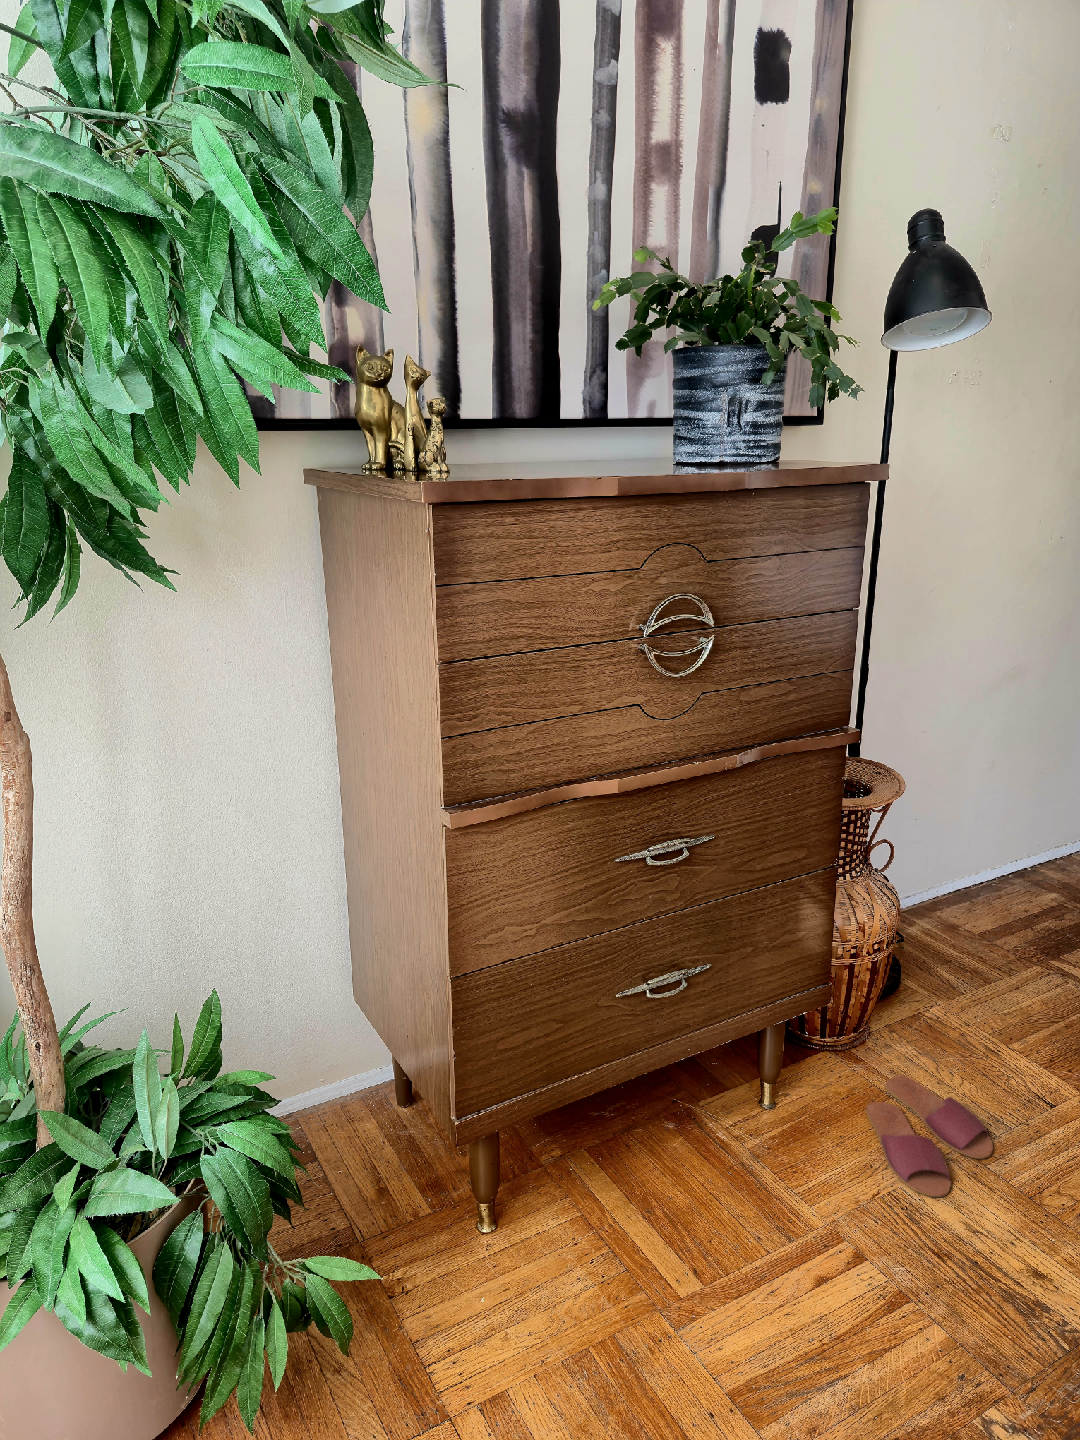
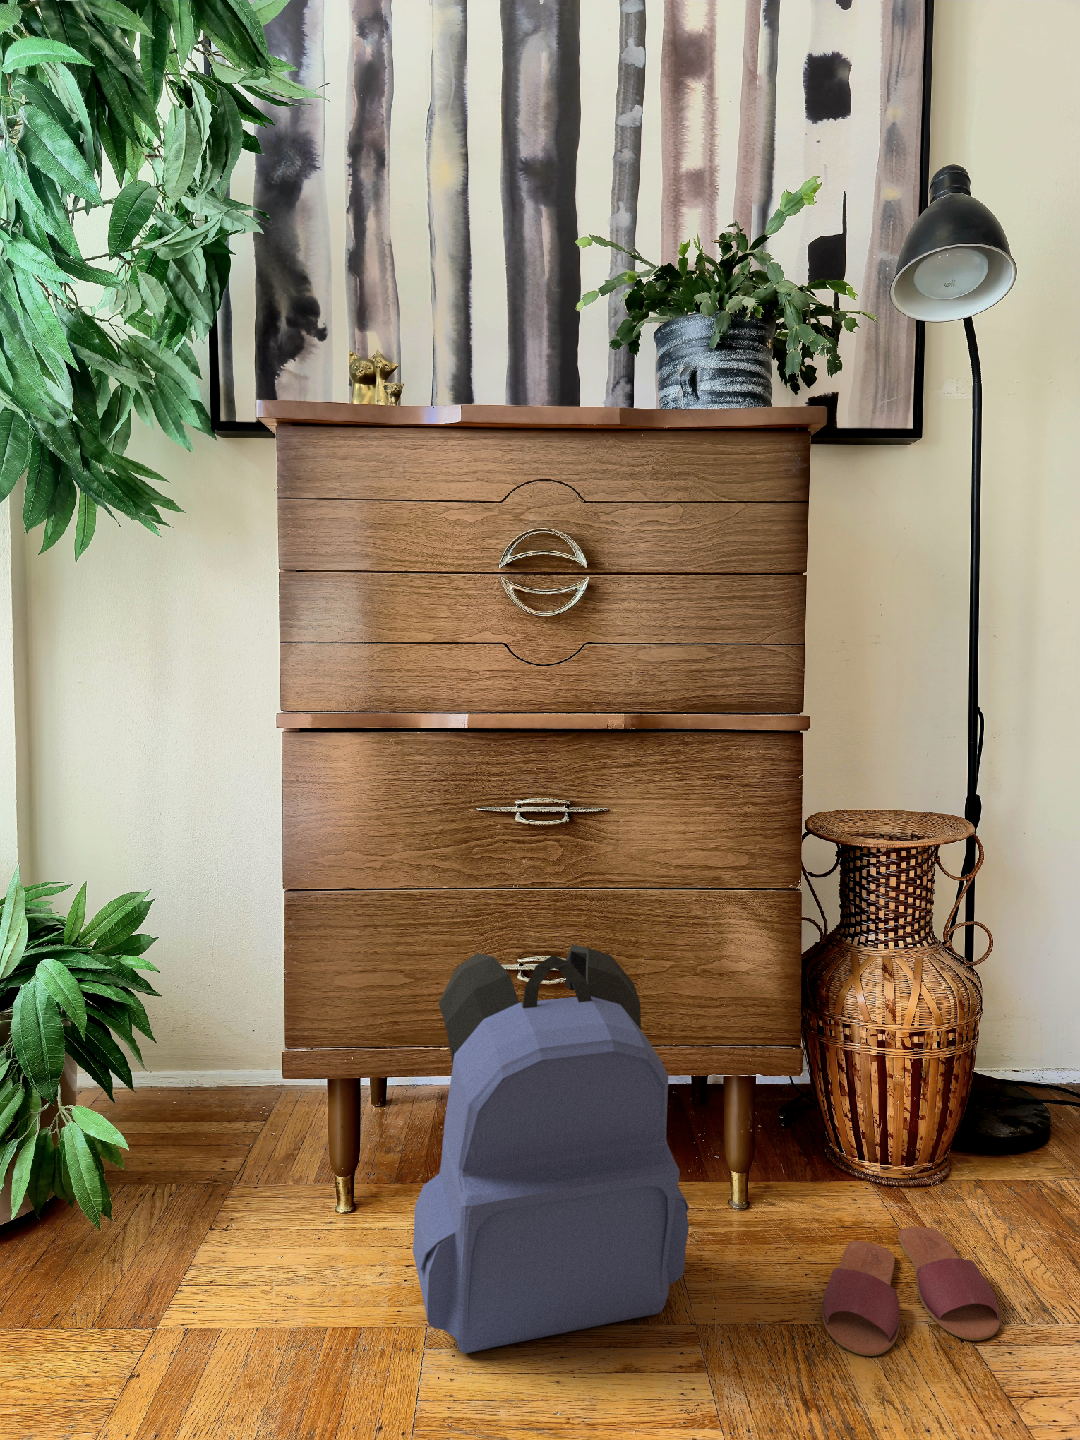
backpack: none [602,959,839,1313] -> present [413,945,689,1353]

